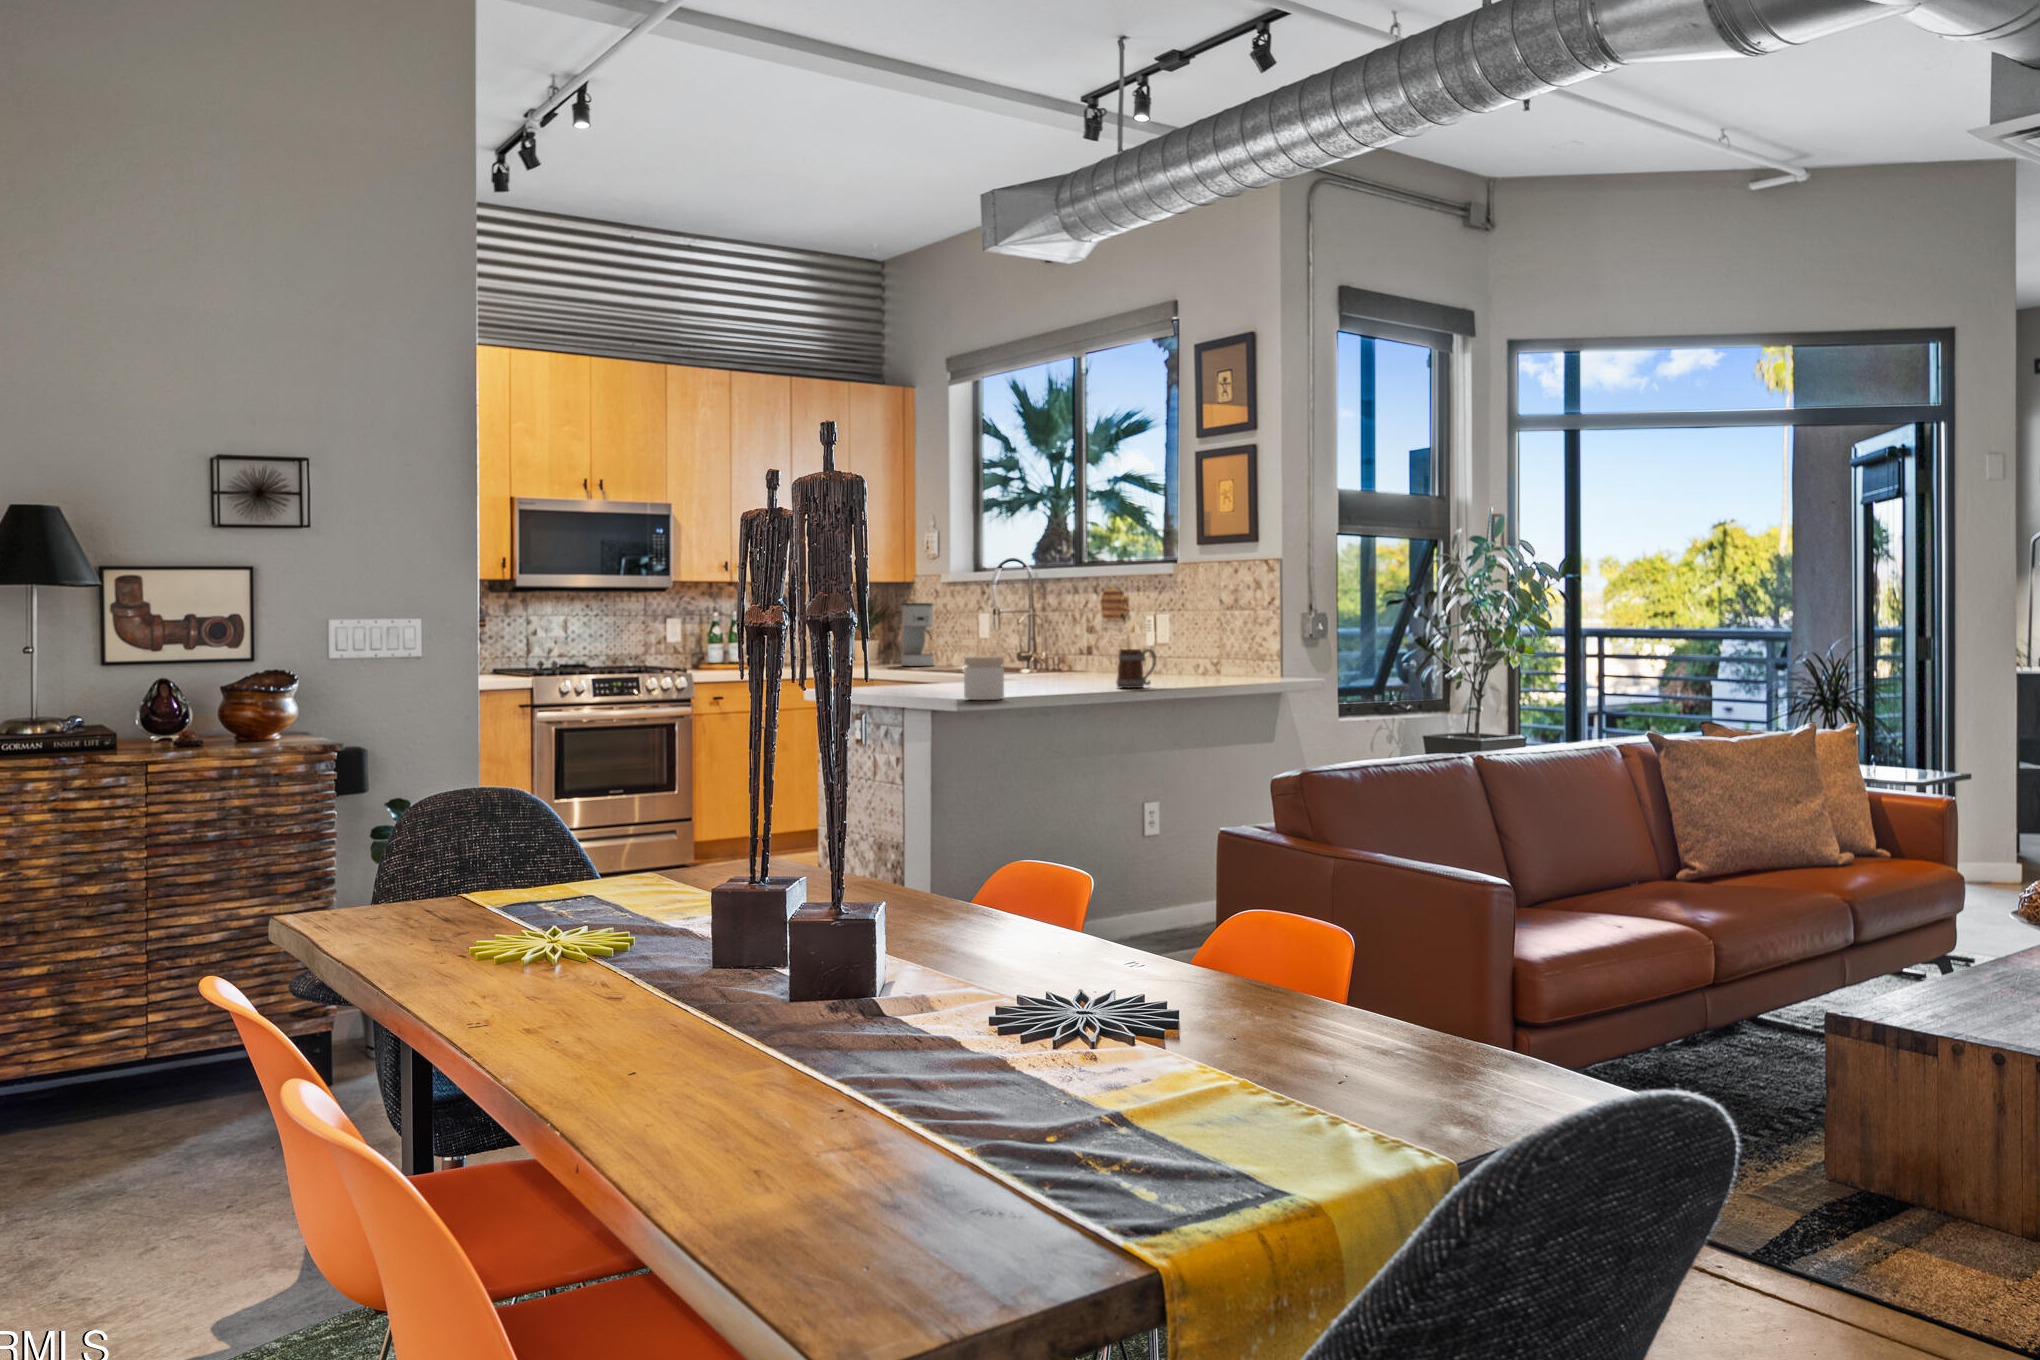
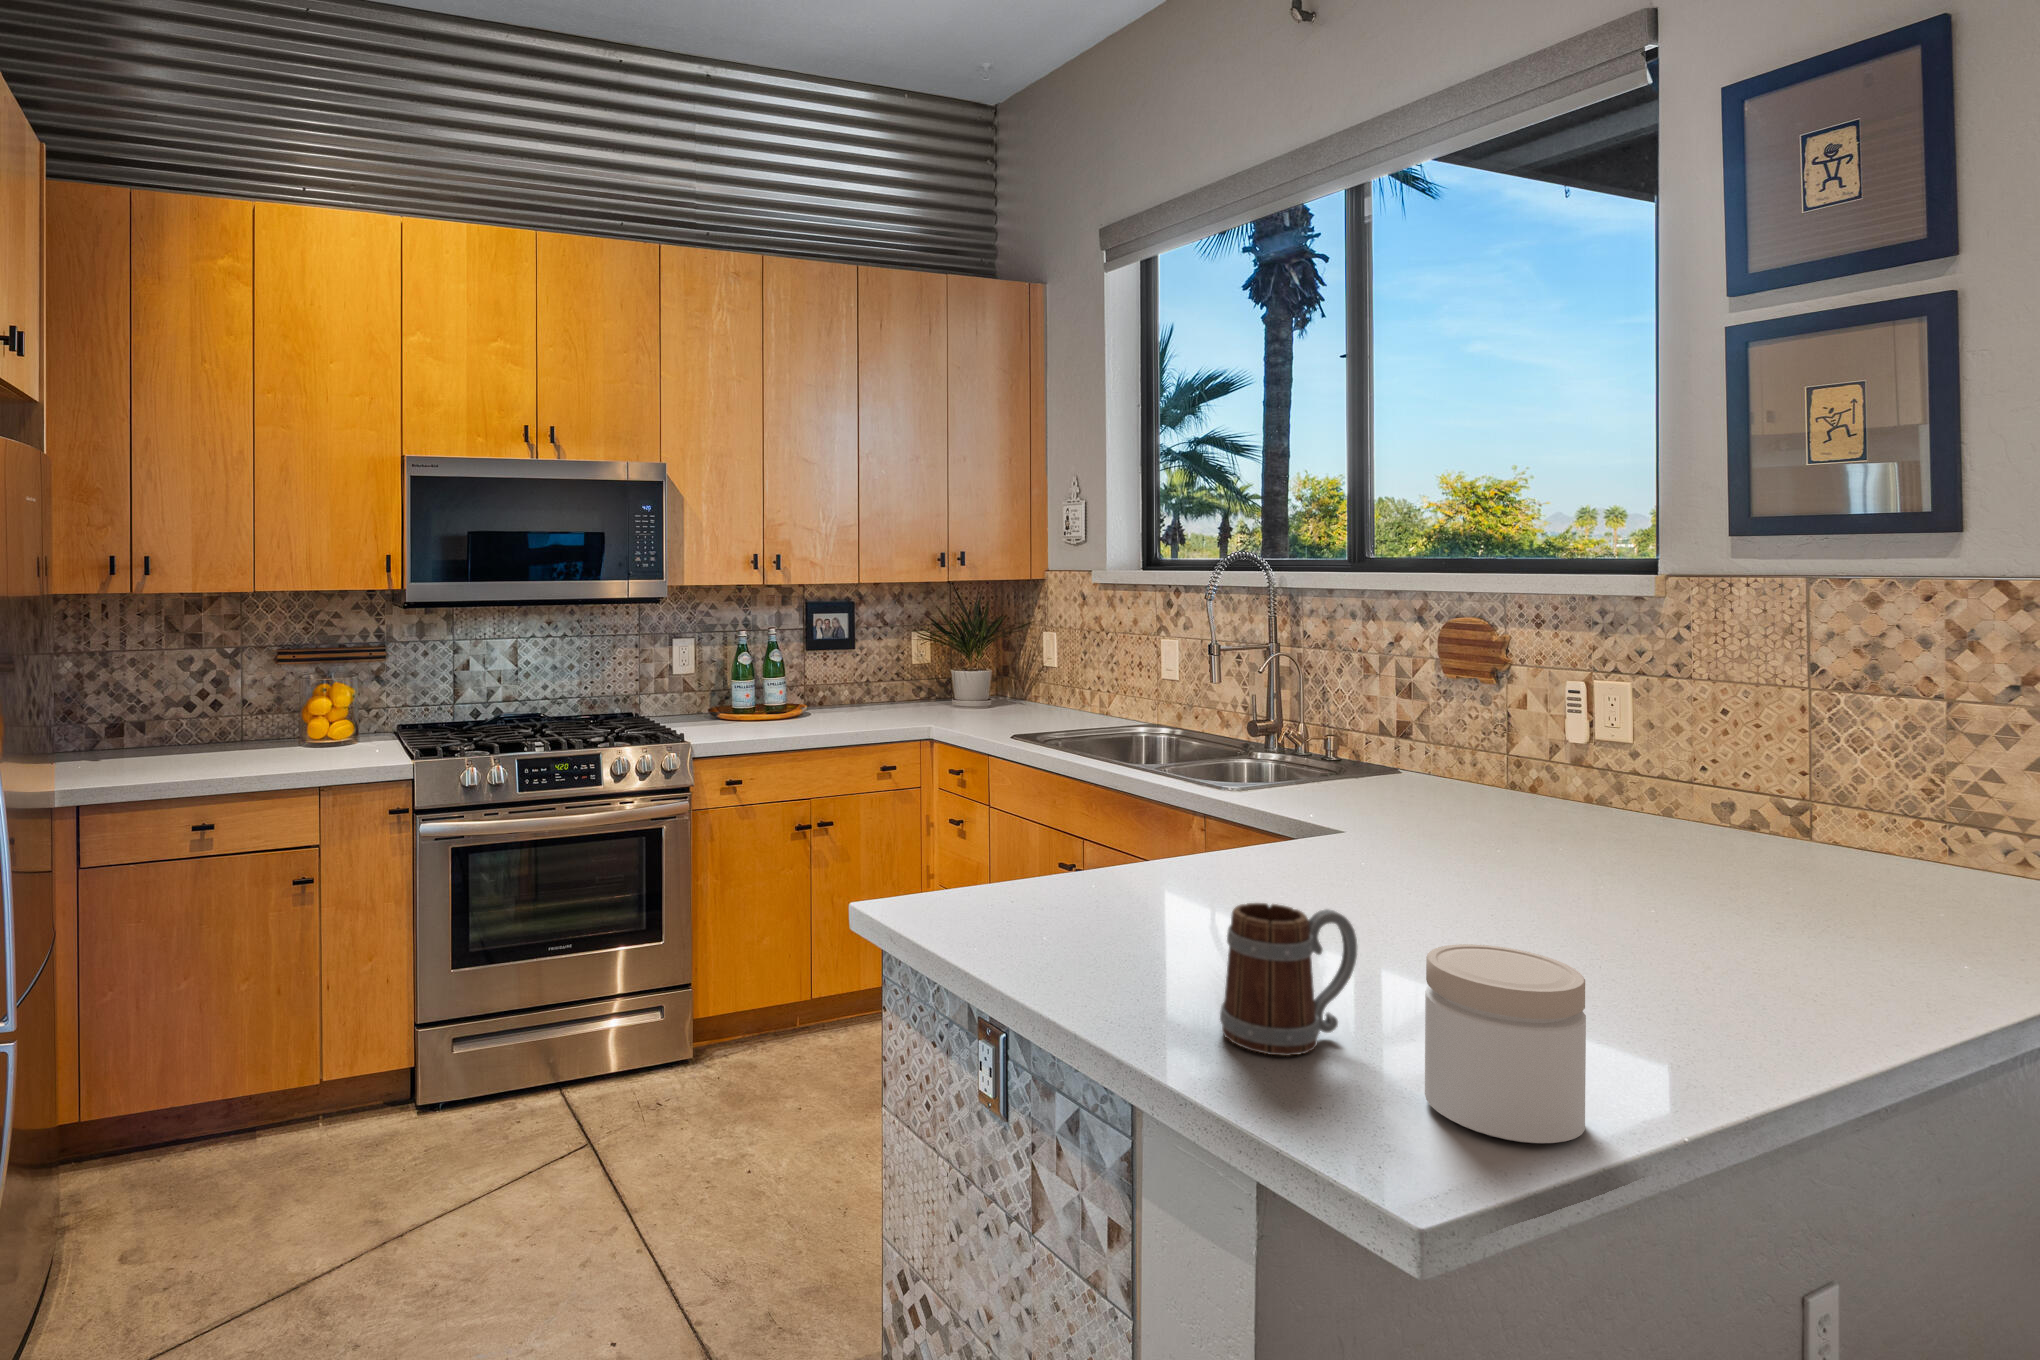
coffee maker: present [902,603,934,666] -> none [1025,613,1085,714]
mug: present [1116,649,1156,688] -> present [1220,903,1357,1056]

